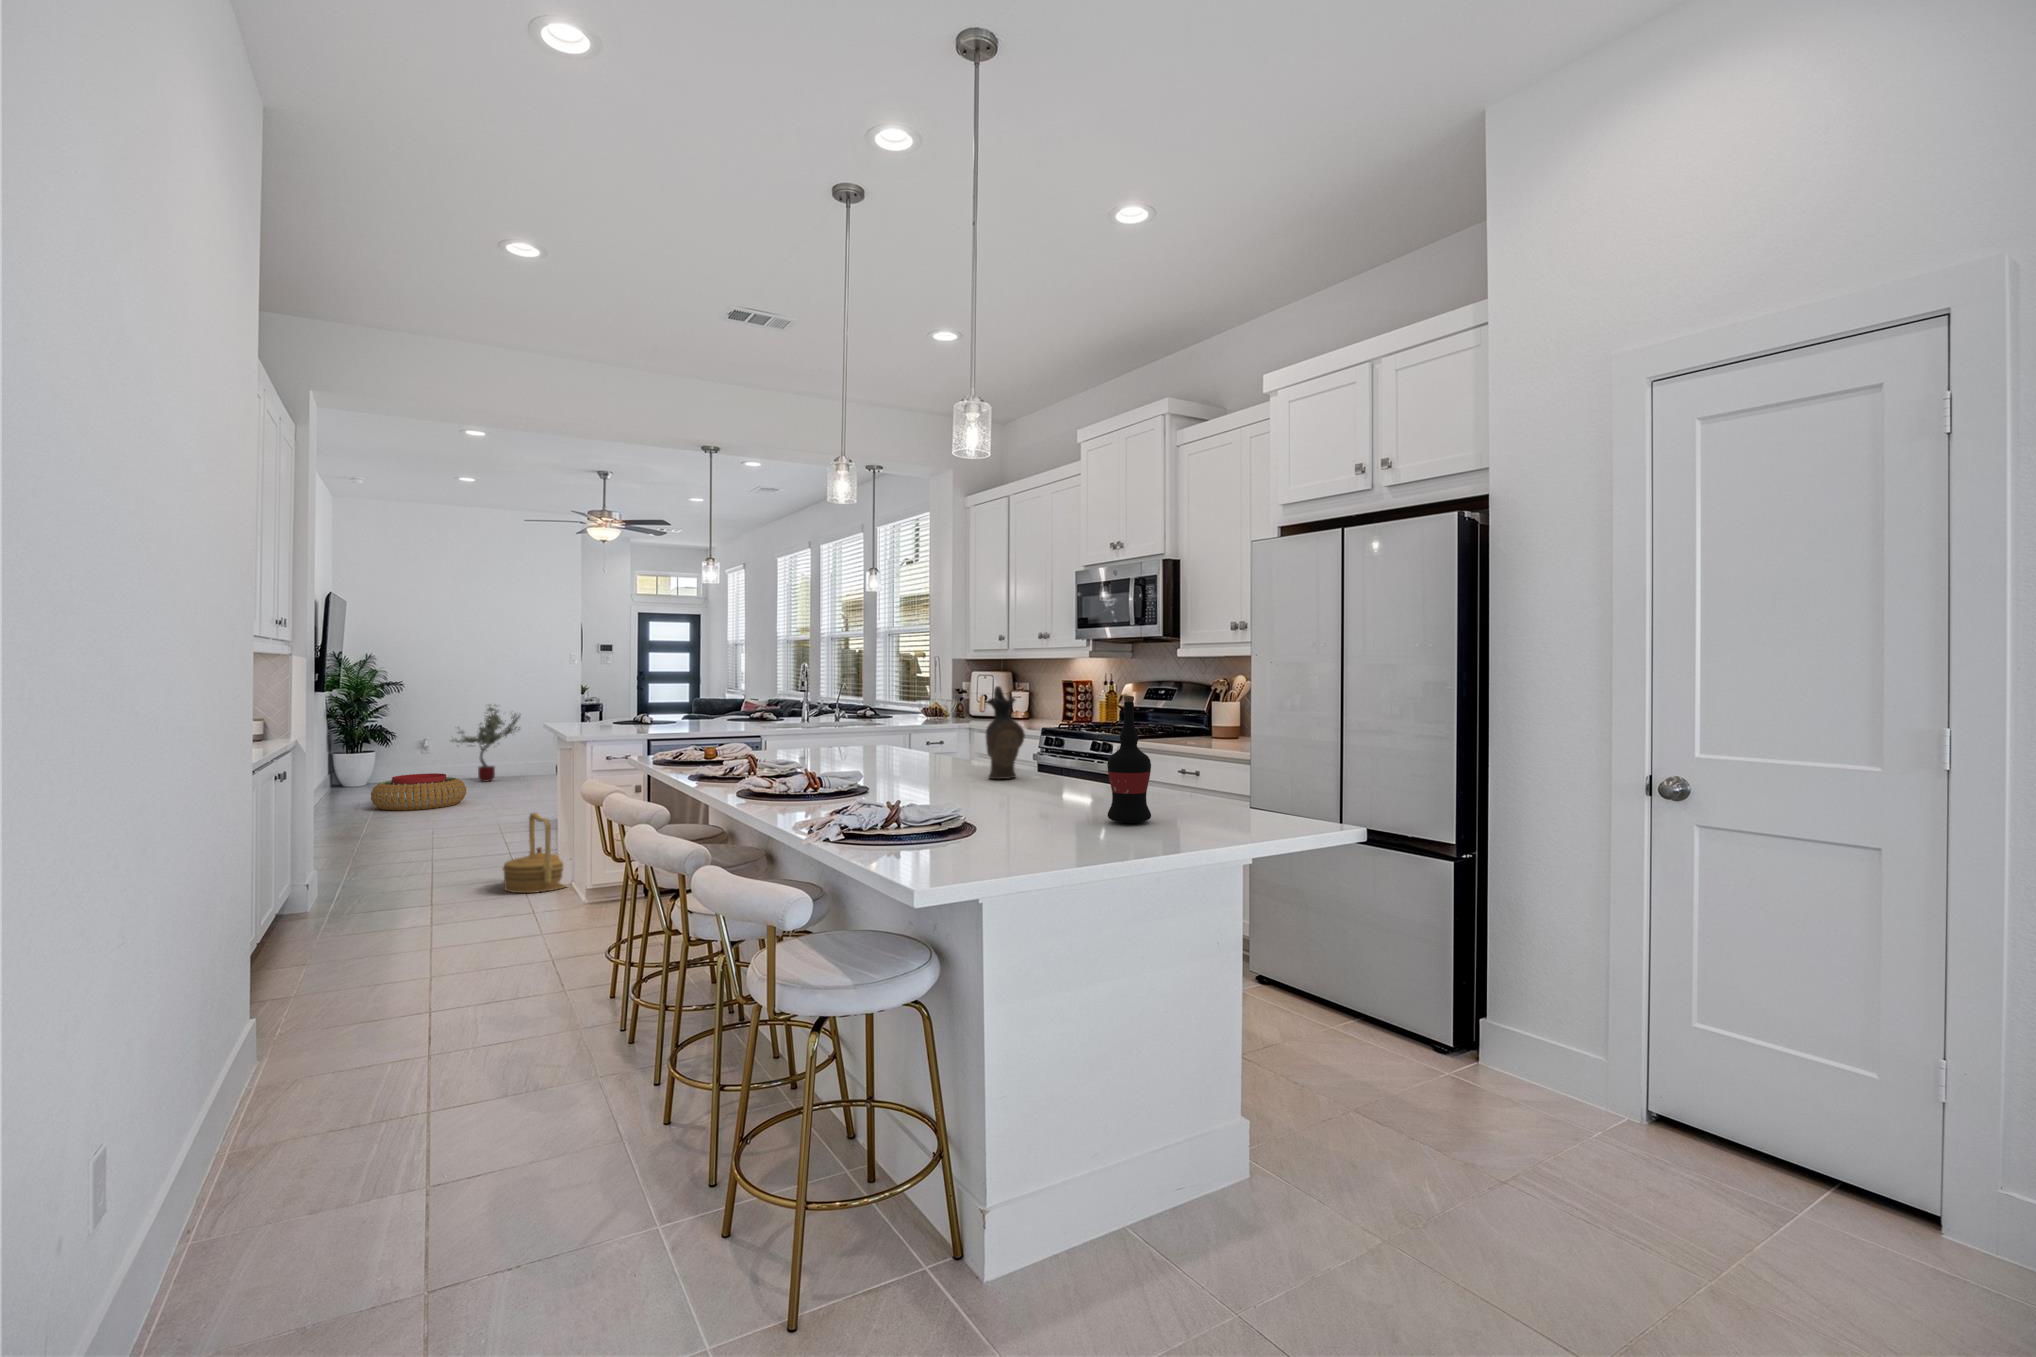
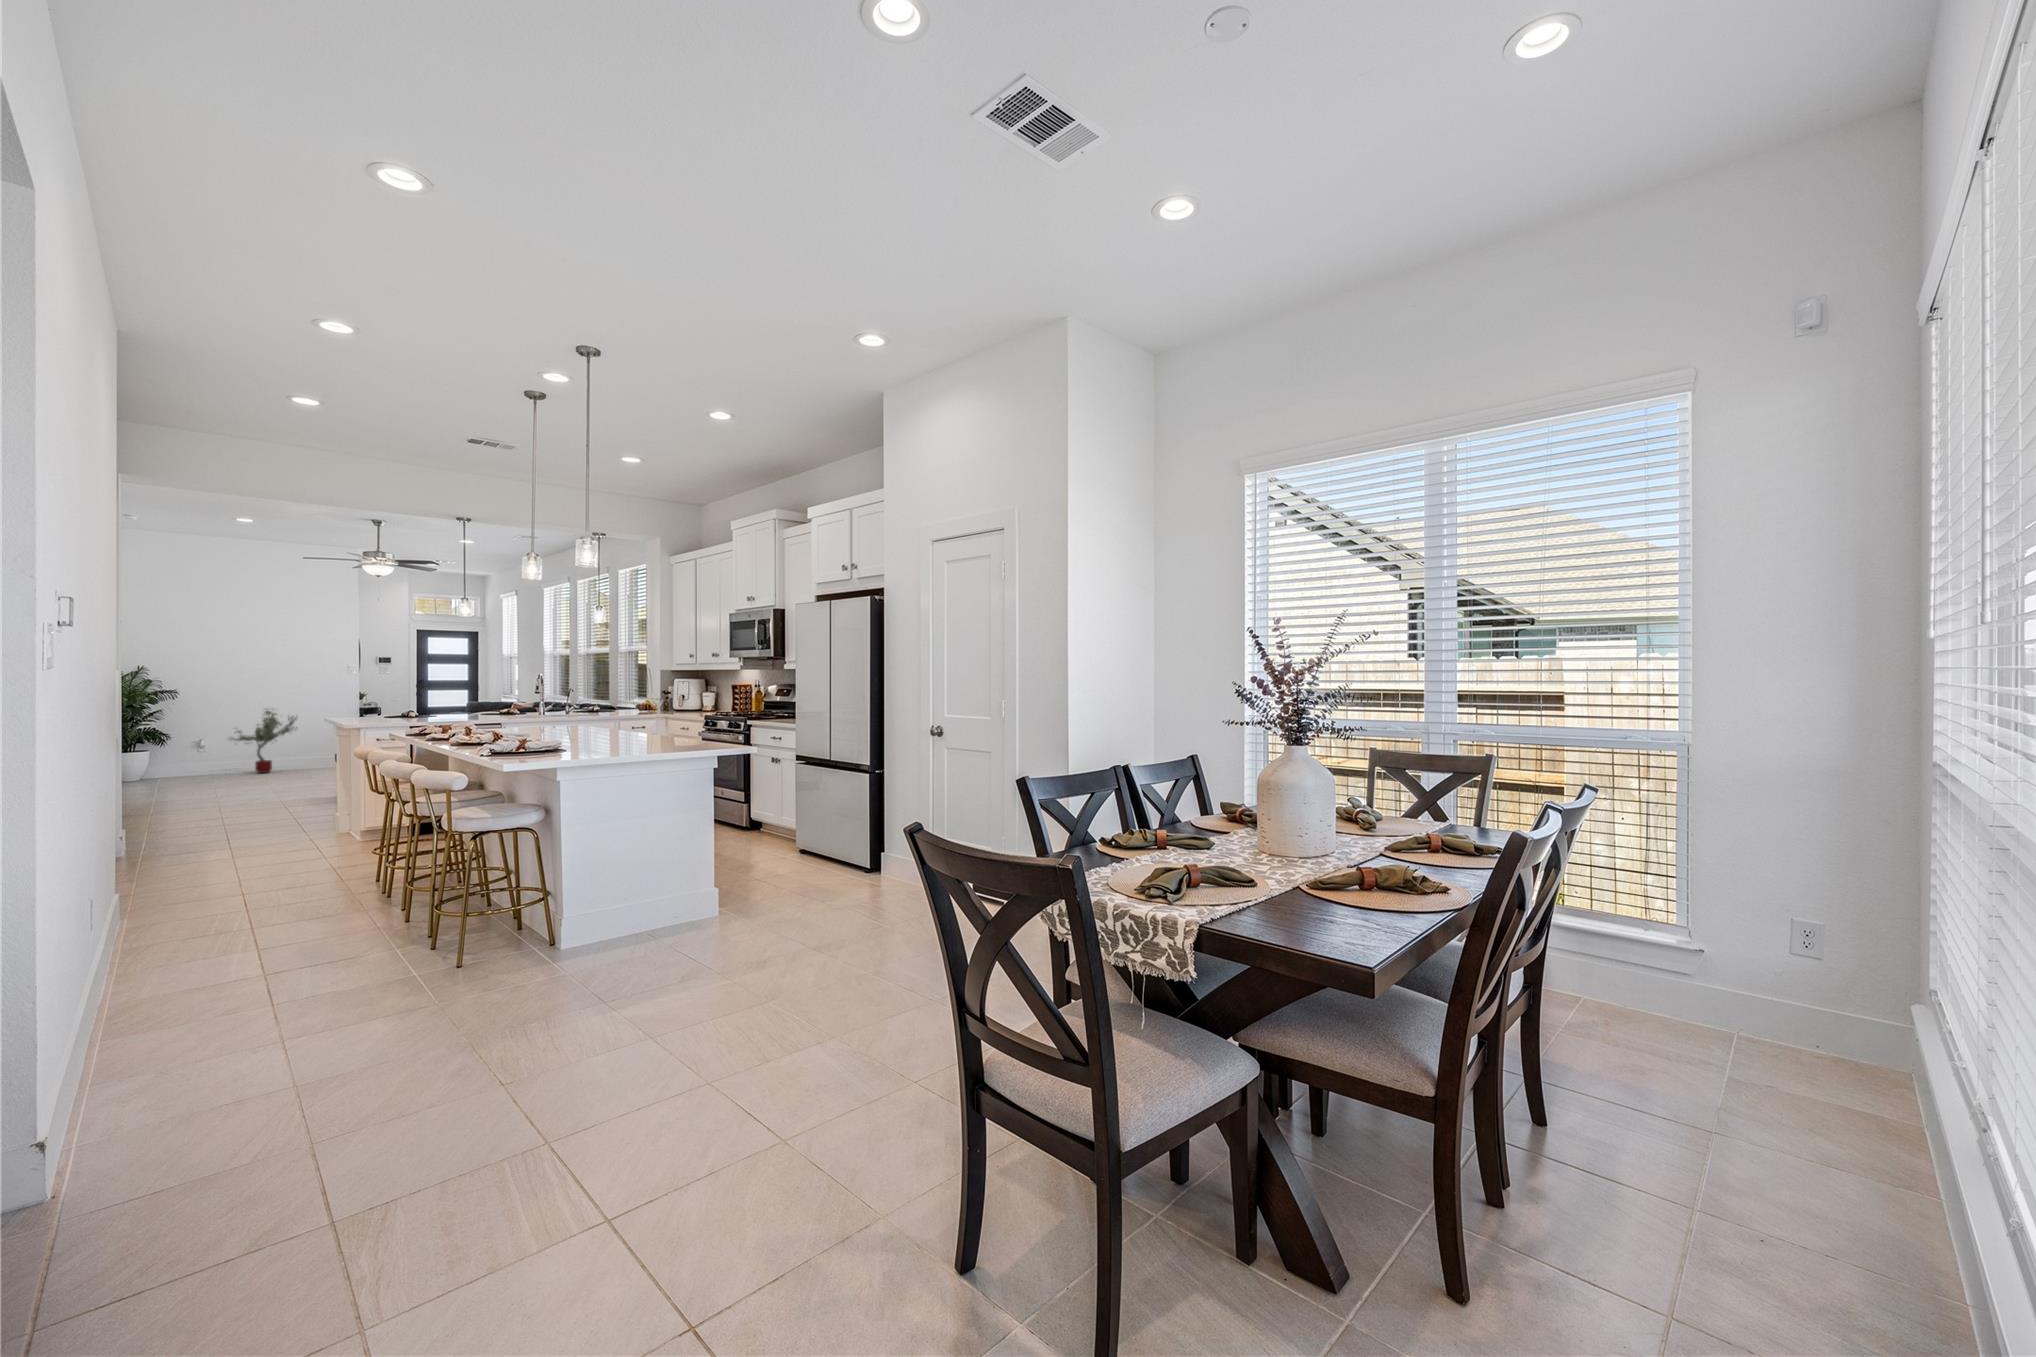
ceramic pitcher: present [986,686,1025,779] -> none [610,685,633,736]
wine bottle: present [1107,696,1151,823] -> none [639,687,662,747]
pouf: present [371,773,466,810] -> none [153,765,246,794]
woven basket: present [503,813,565,893] -> none [287,781,349,837]

